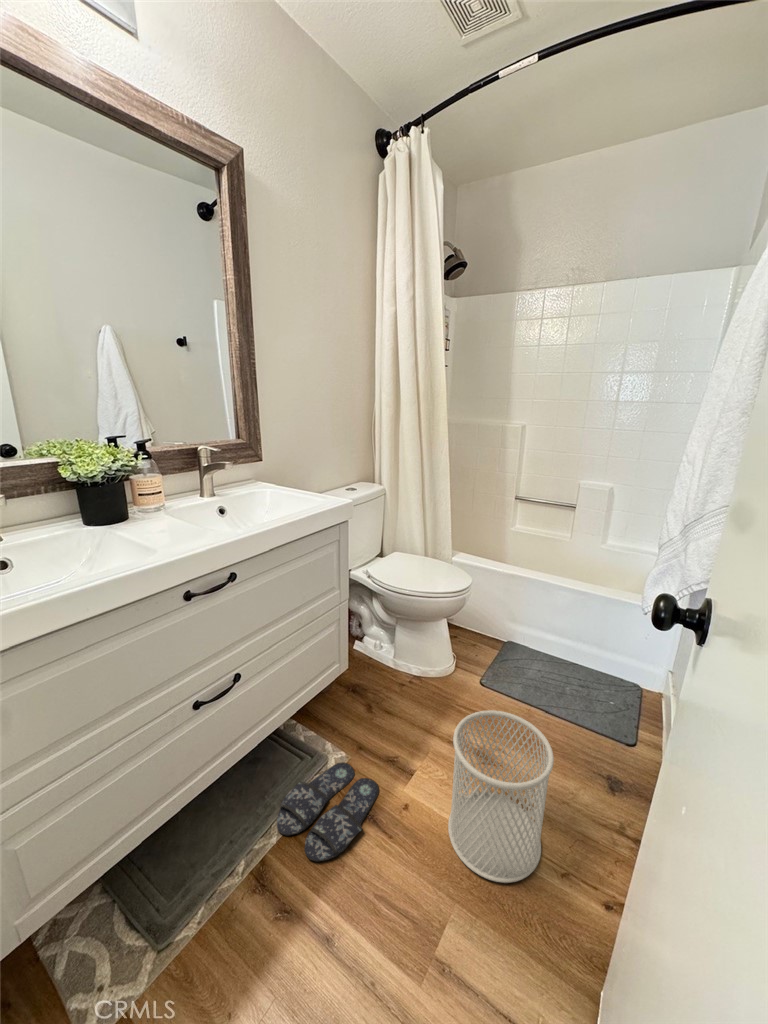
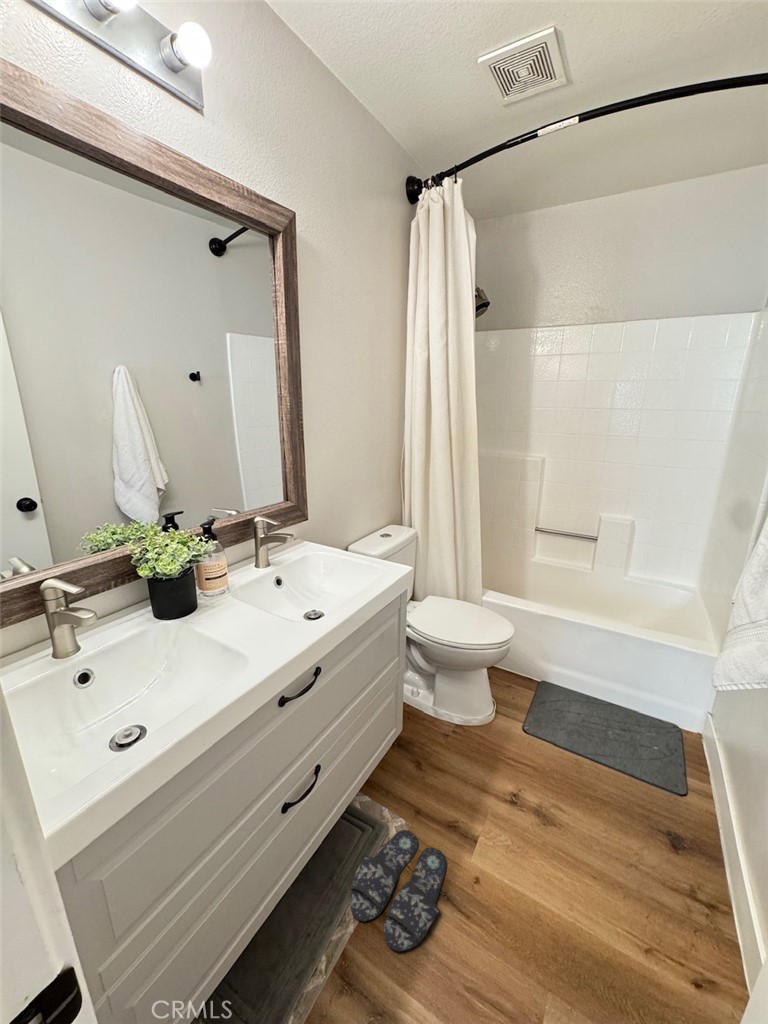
wastebasket: present [448,710,554,883] -> none [523,781,639,965]

